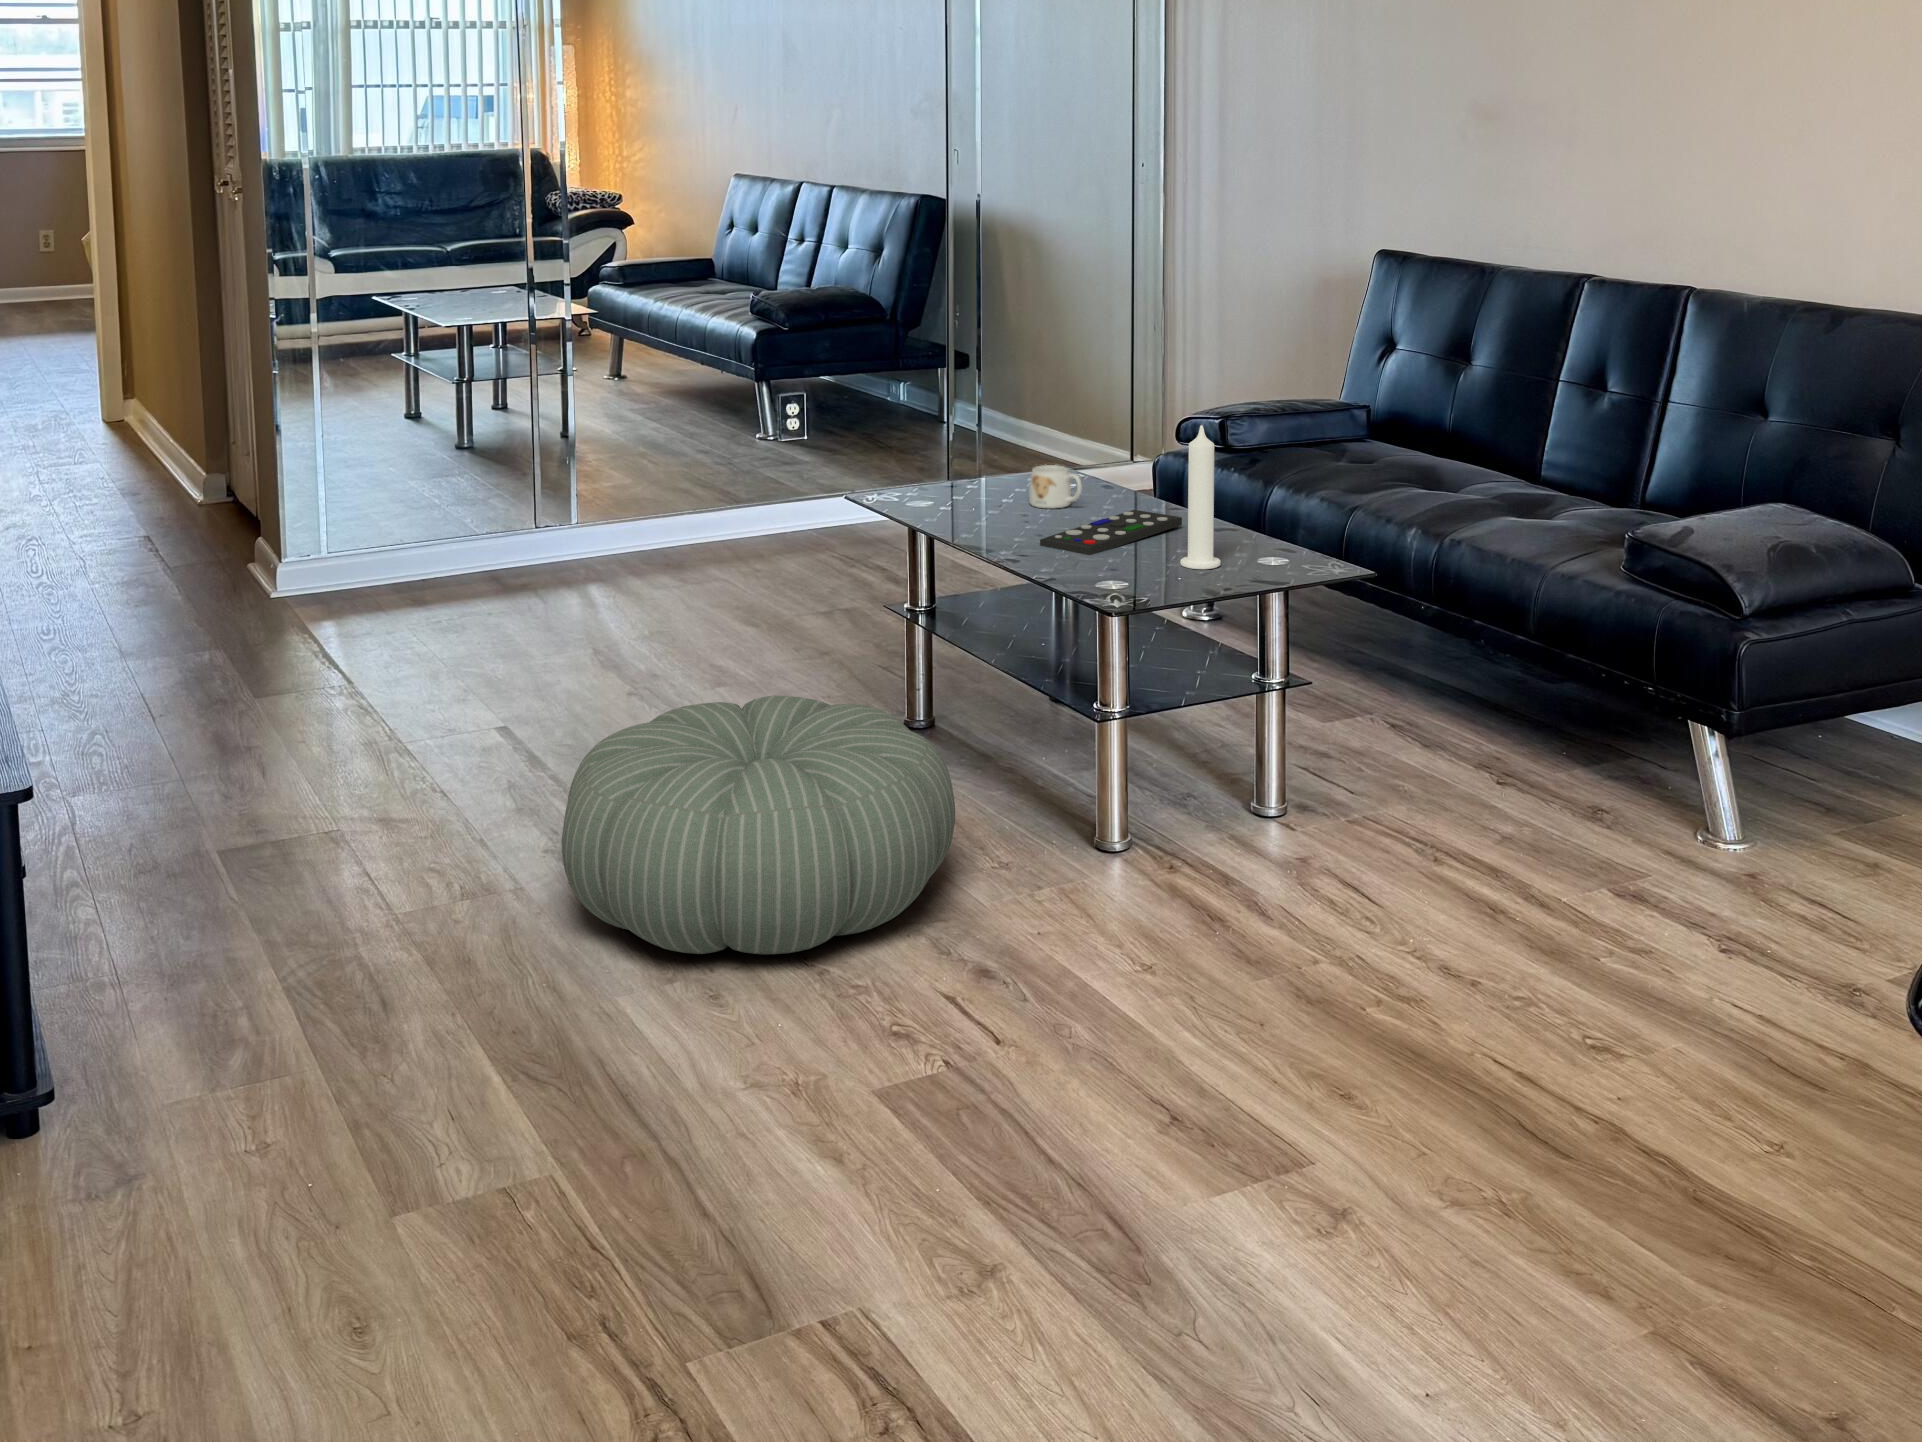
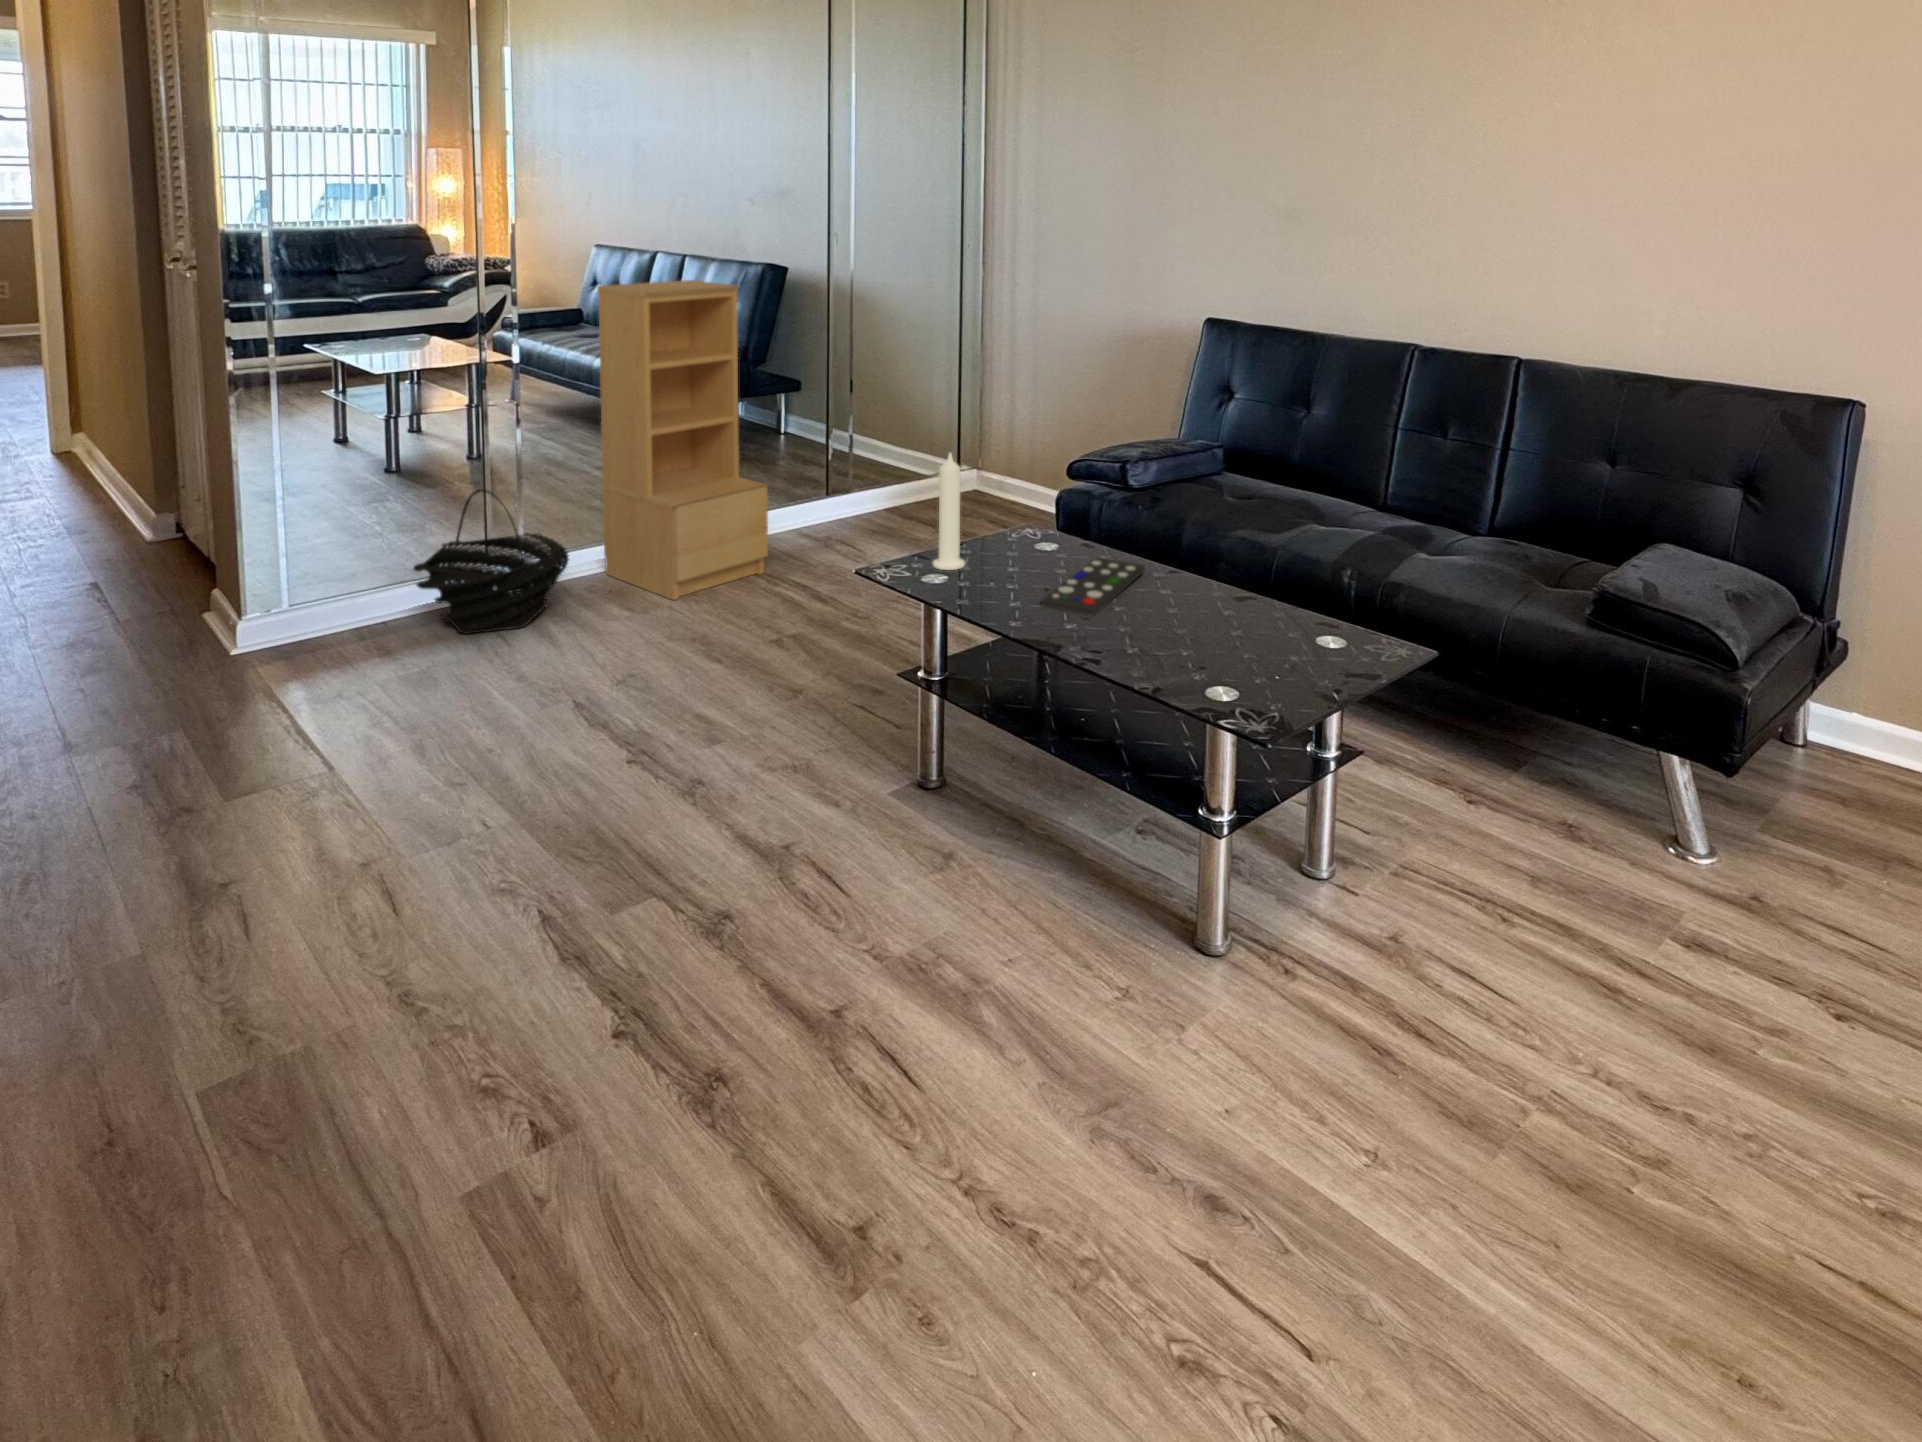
bookshelf: none [655,207,846,577] -> present [597,280,768,600]
candle: present [1180,425,1221,569] -> present [933,453,965,570]
basket: none [452,438,617,596] -> present [414,489,569,634]
mug: present [1029,465,1081,509] -> none [994,517,1045,557]
pouf: present [562,695,955,954] -> none [621,796,1042,1160]

